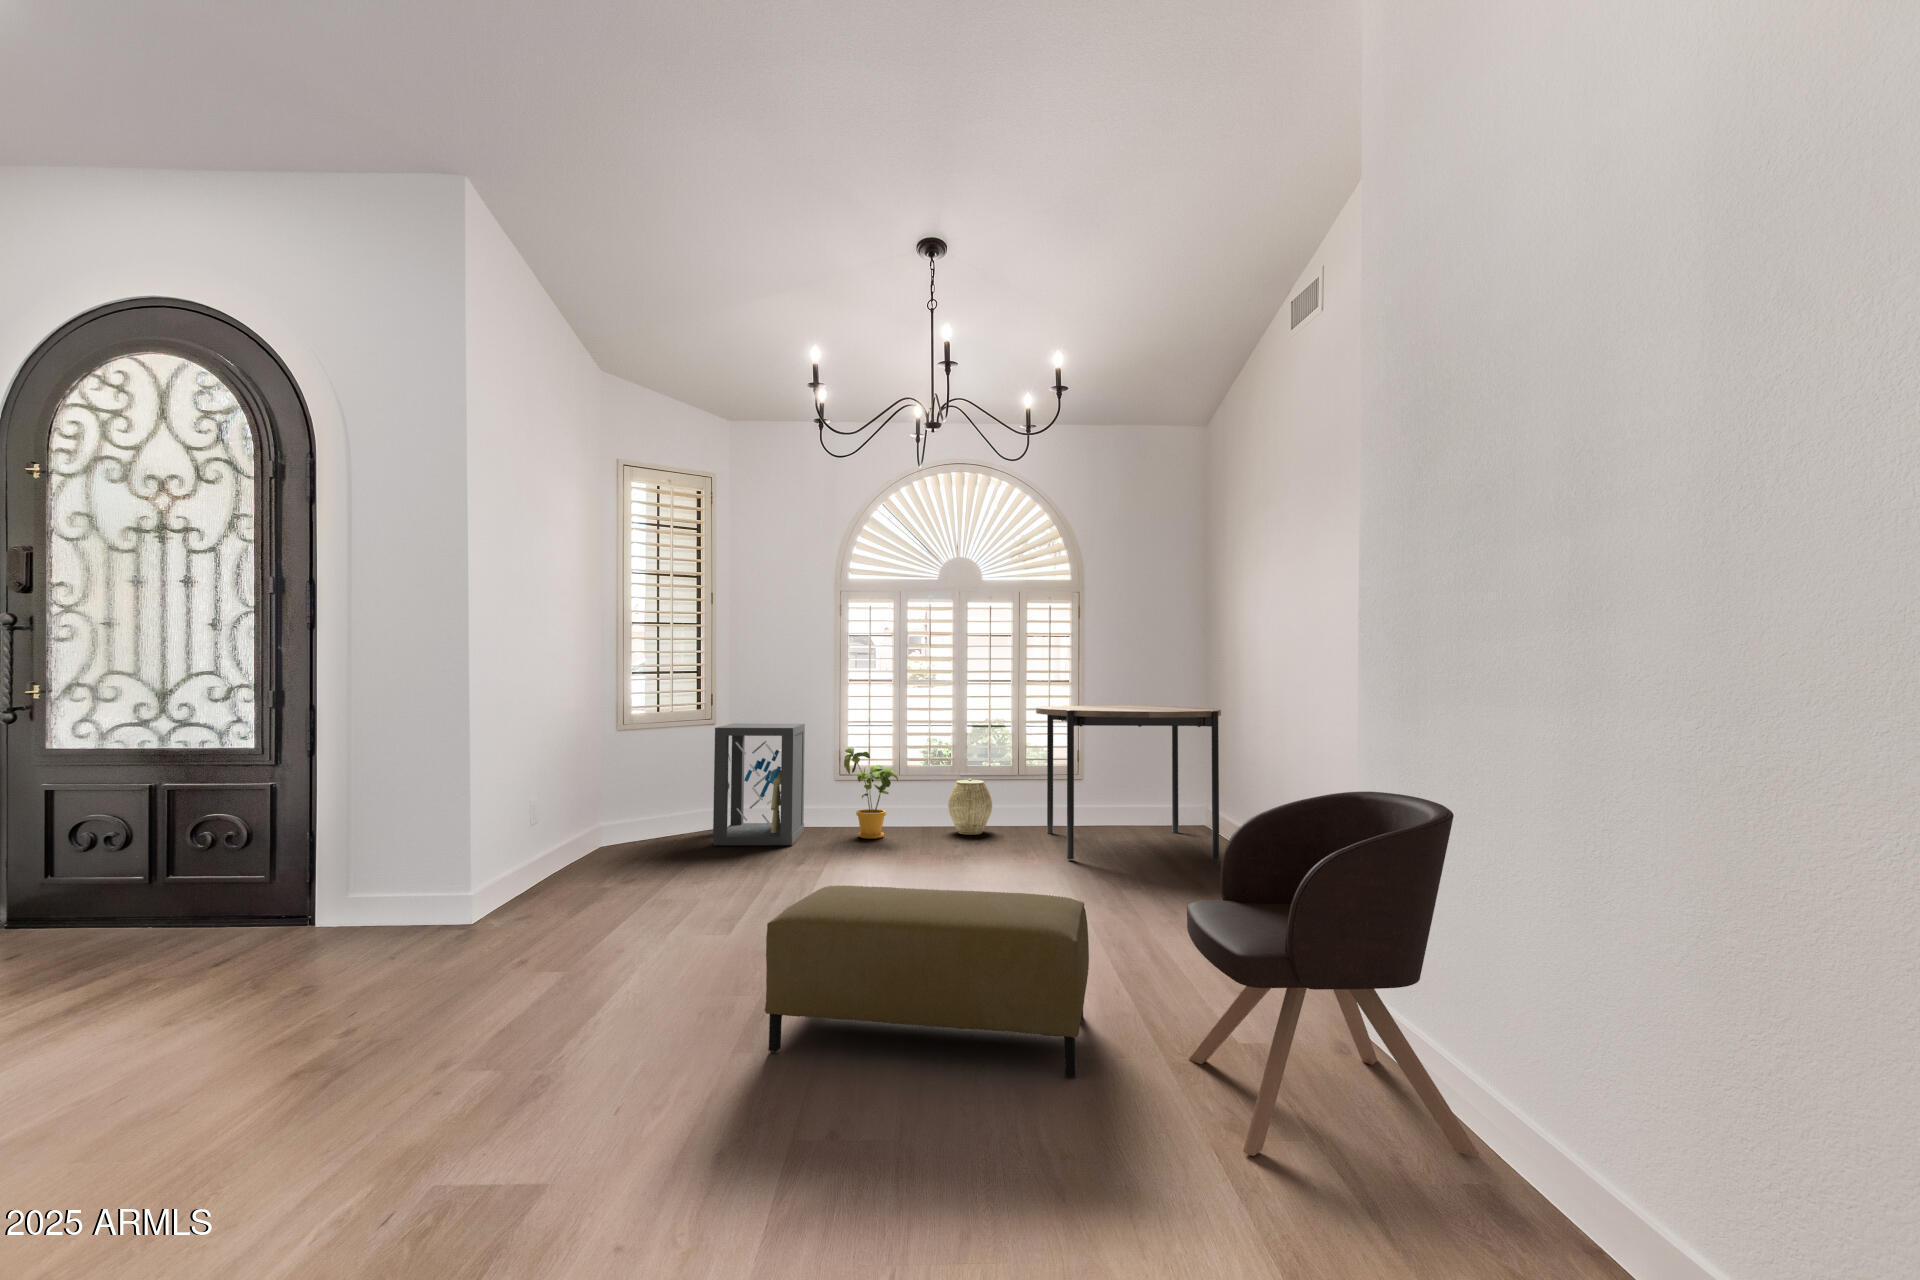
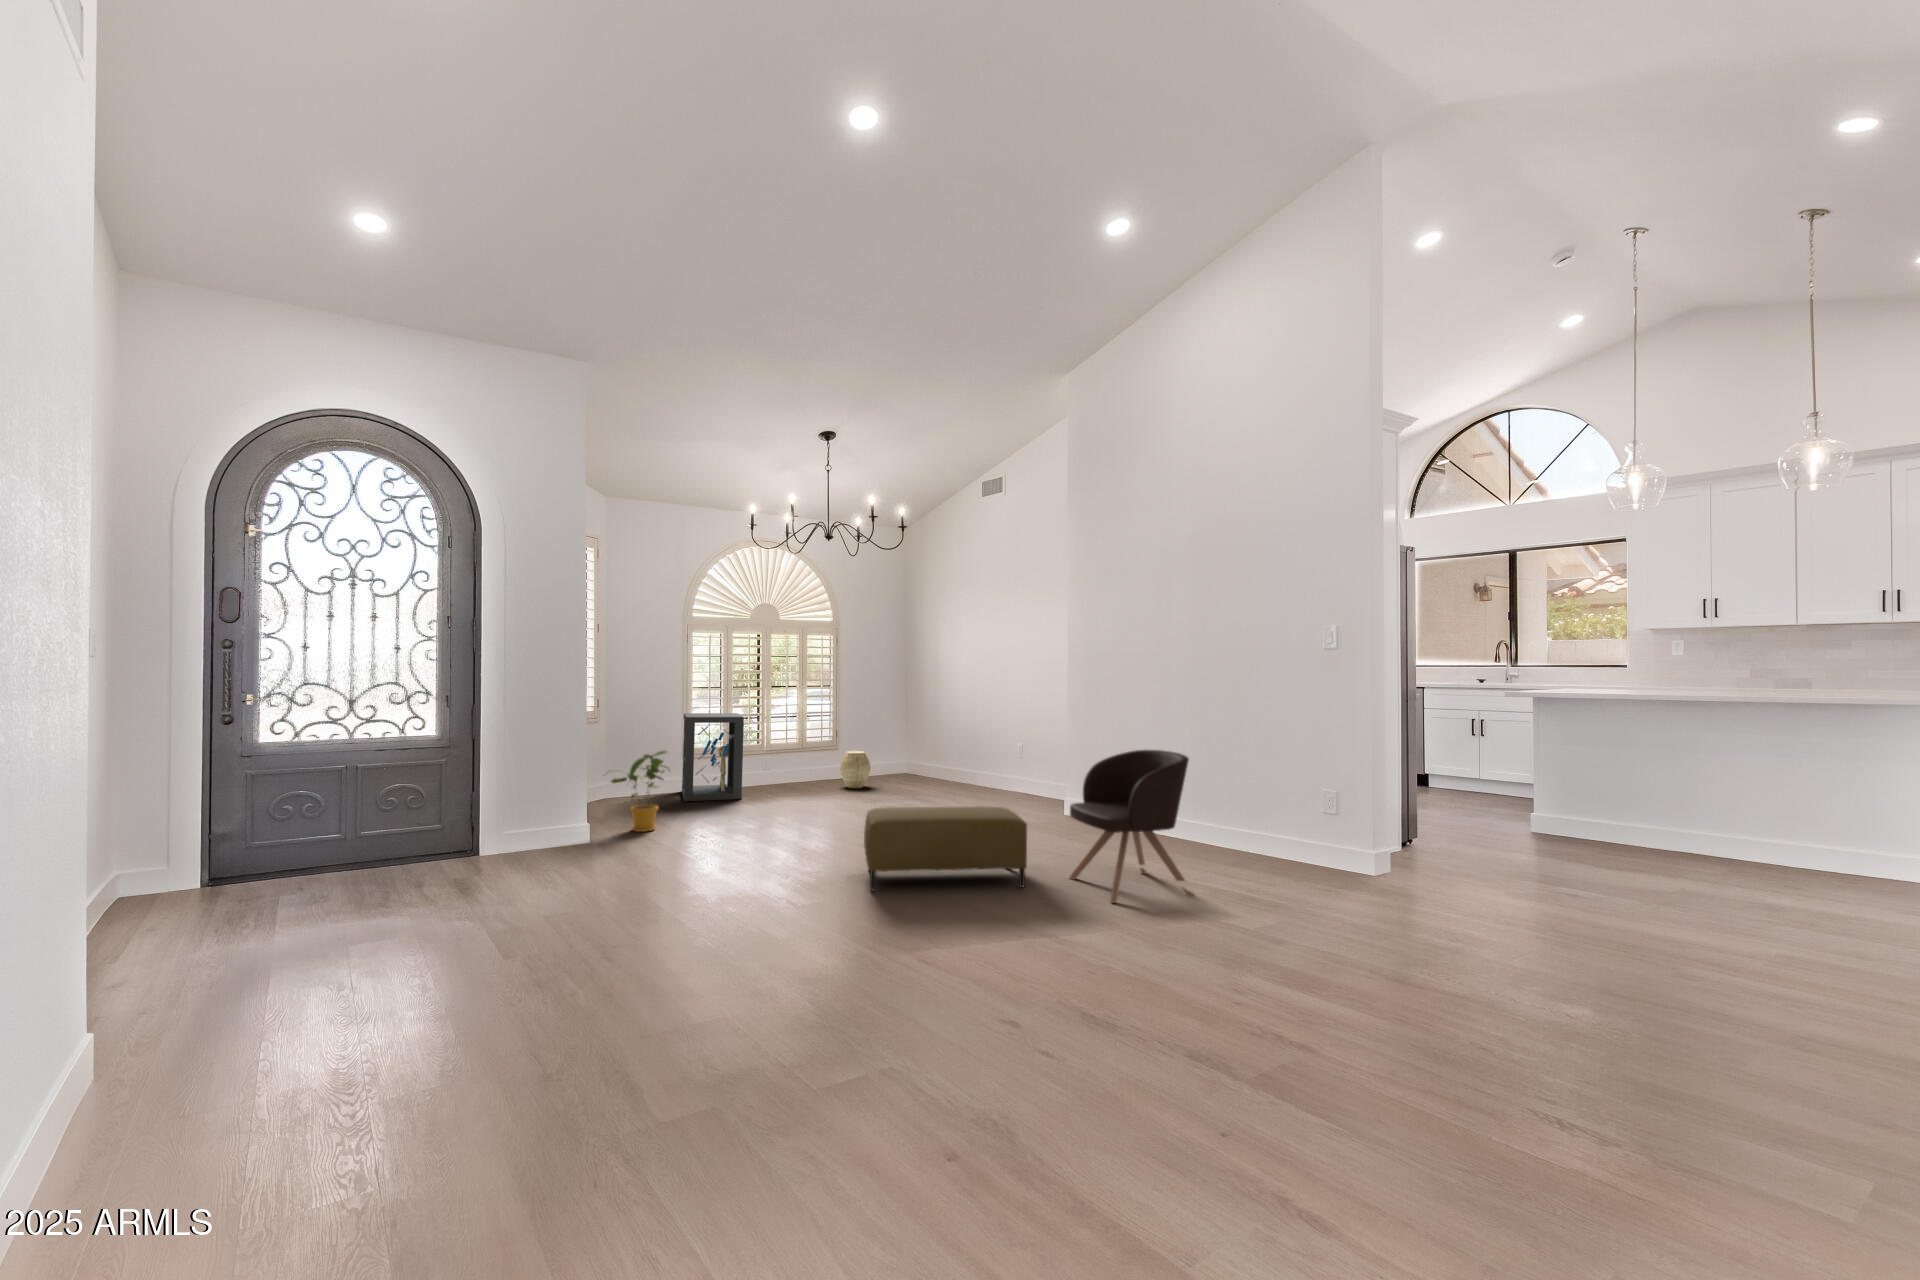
dining table: present [1036,706,1221,859] -> none [906,700,1024,800]
house plant: present [844,748,898,839] -> present [611,751,667,832]

